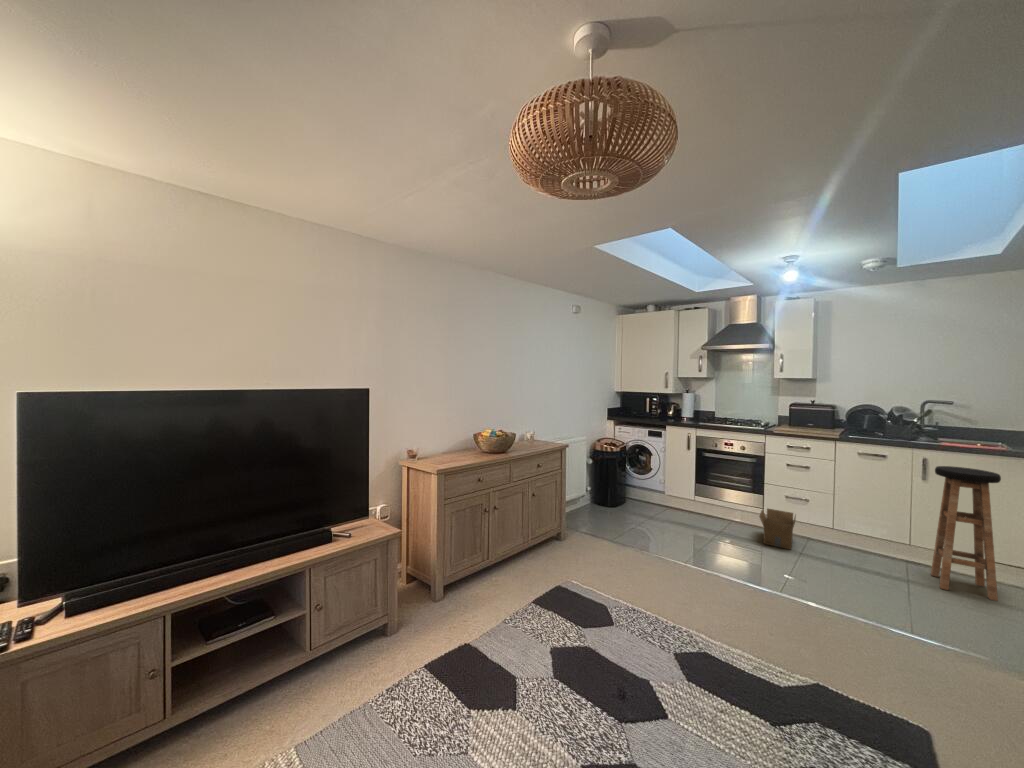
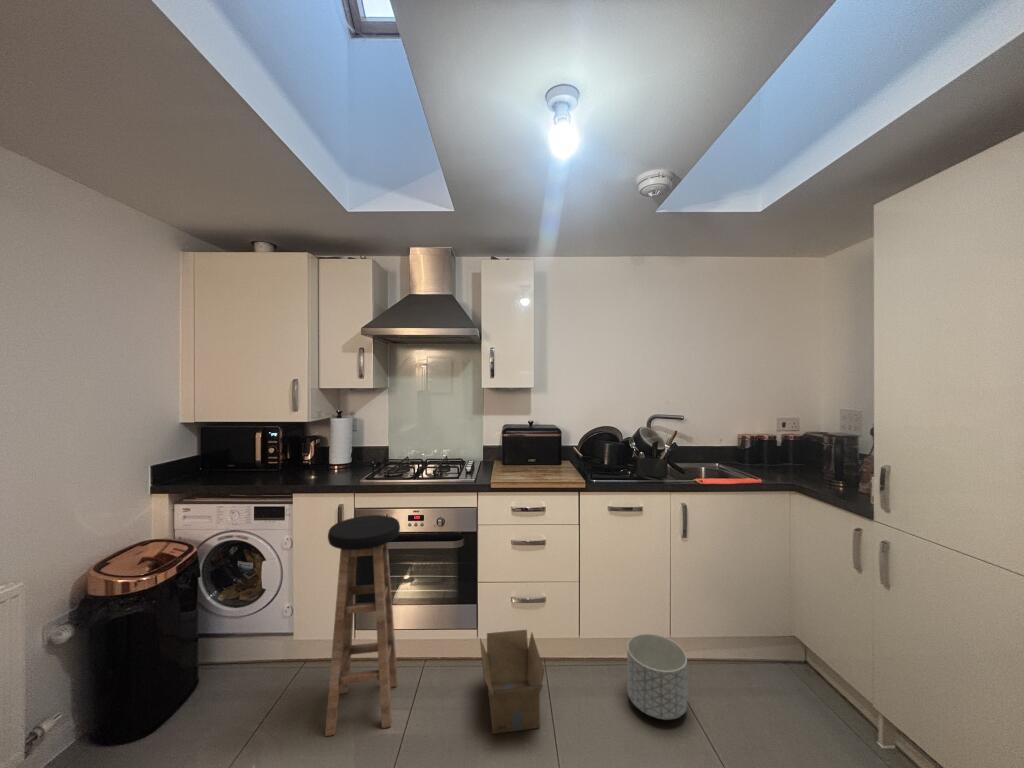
bar stool: present [931,466,1001,601] -> present [325,515,400,736]
planter: none [857,530,903,571] -> present [627,634,687,720]

